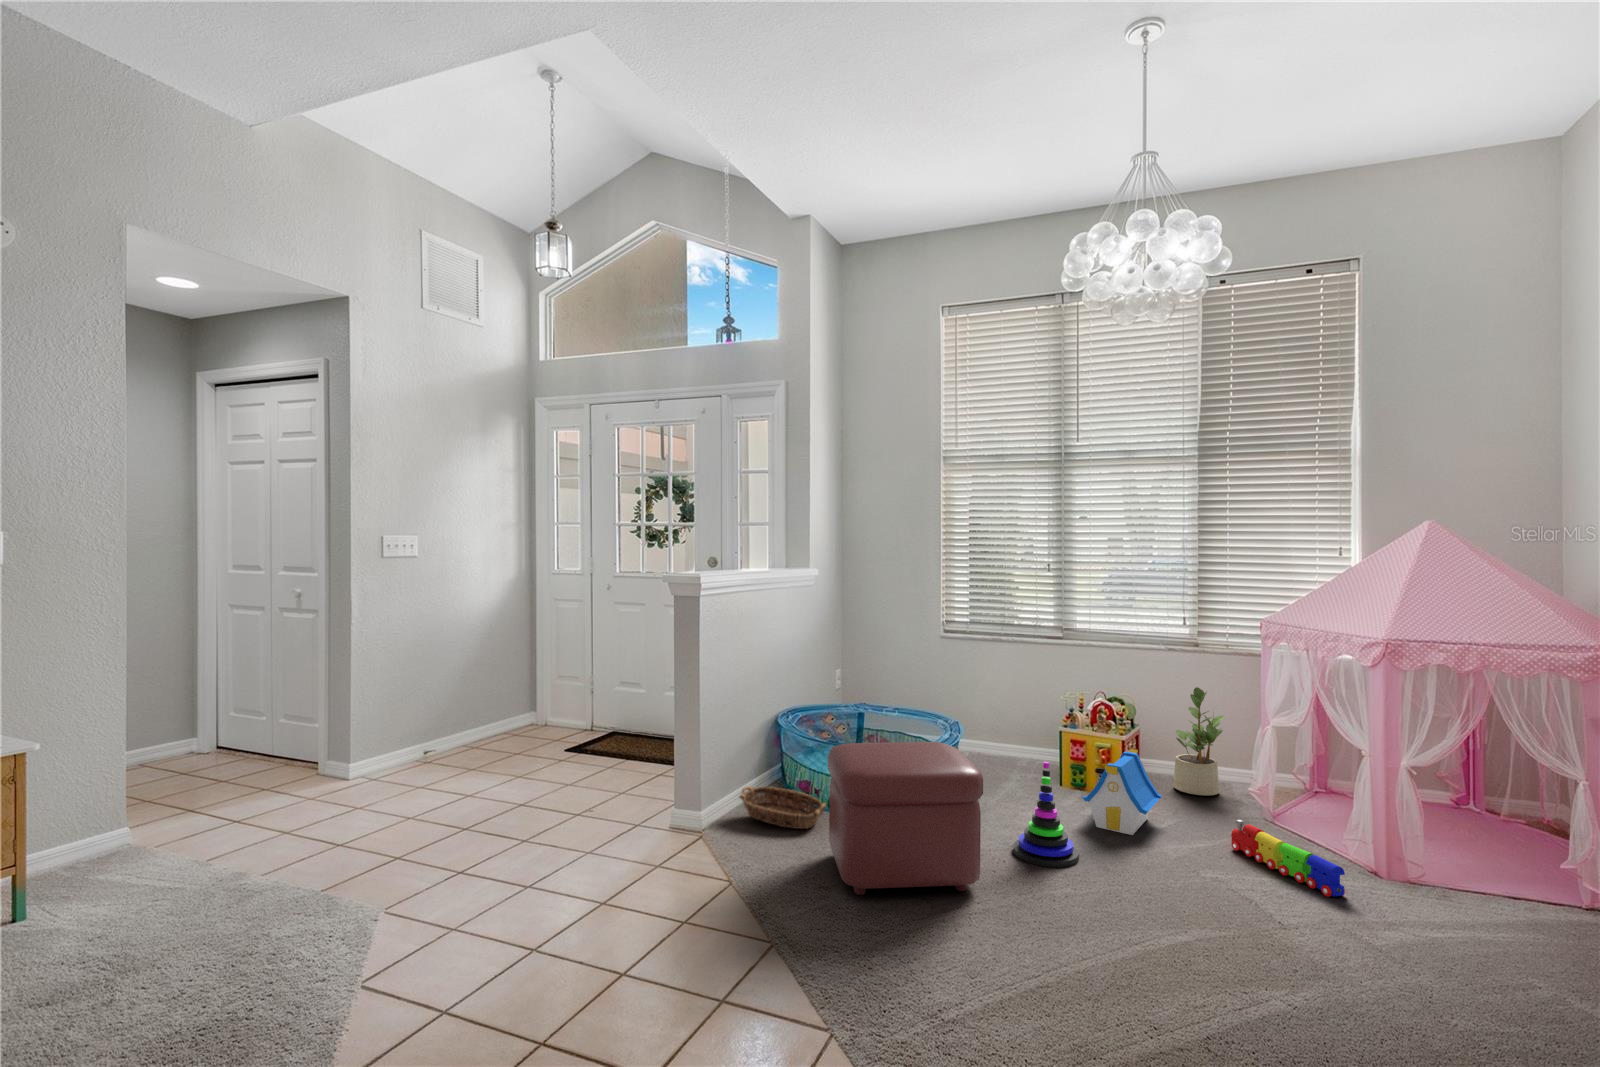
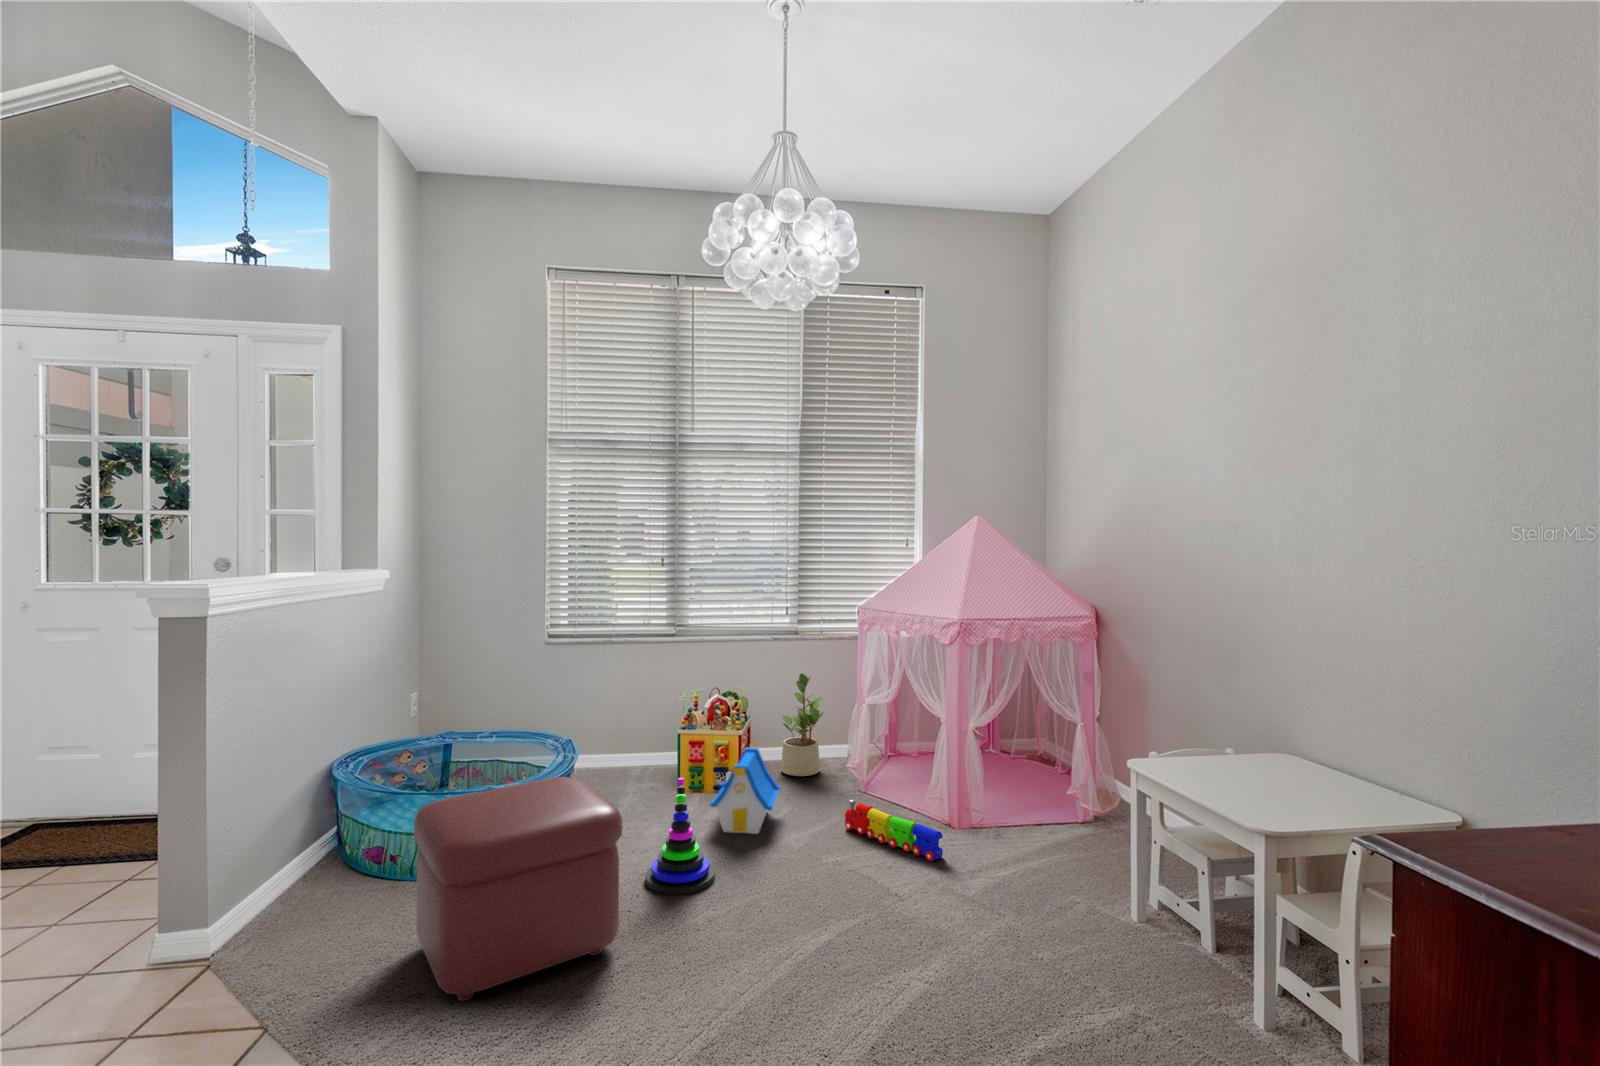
basket: present [740,786,826,829] -> none [253,851,431,926]

